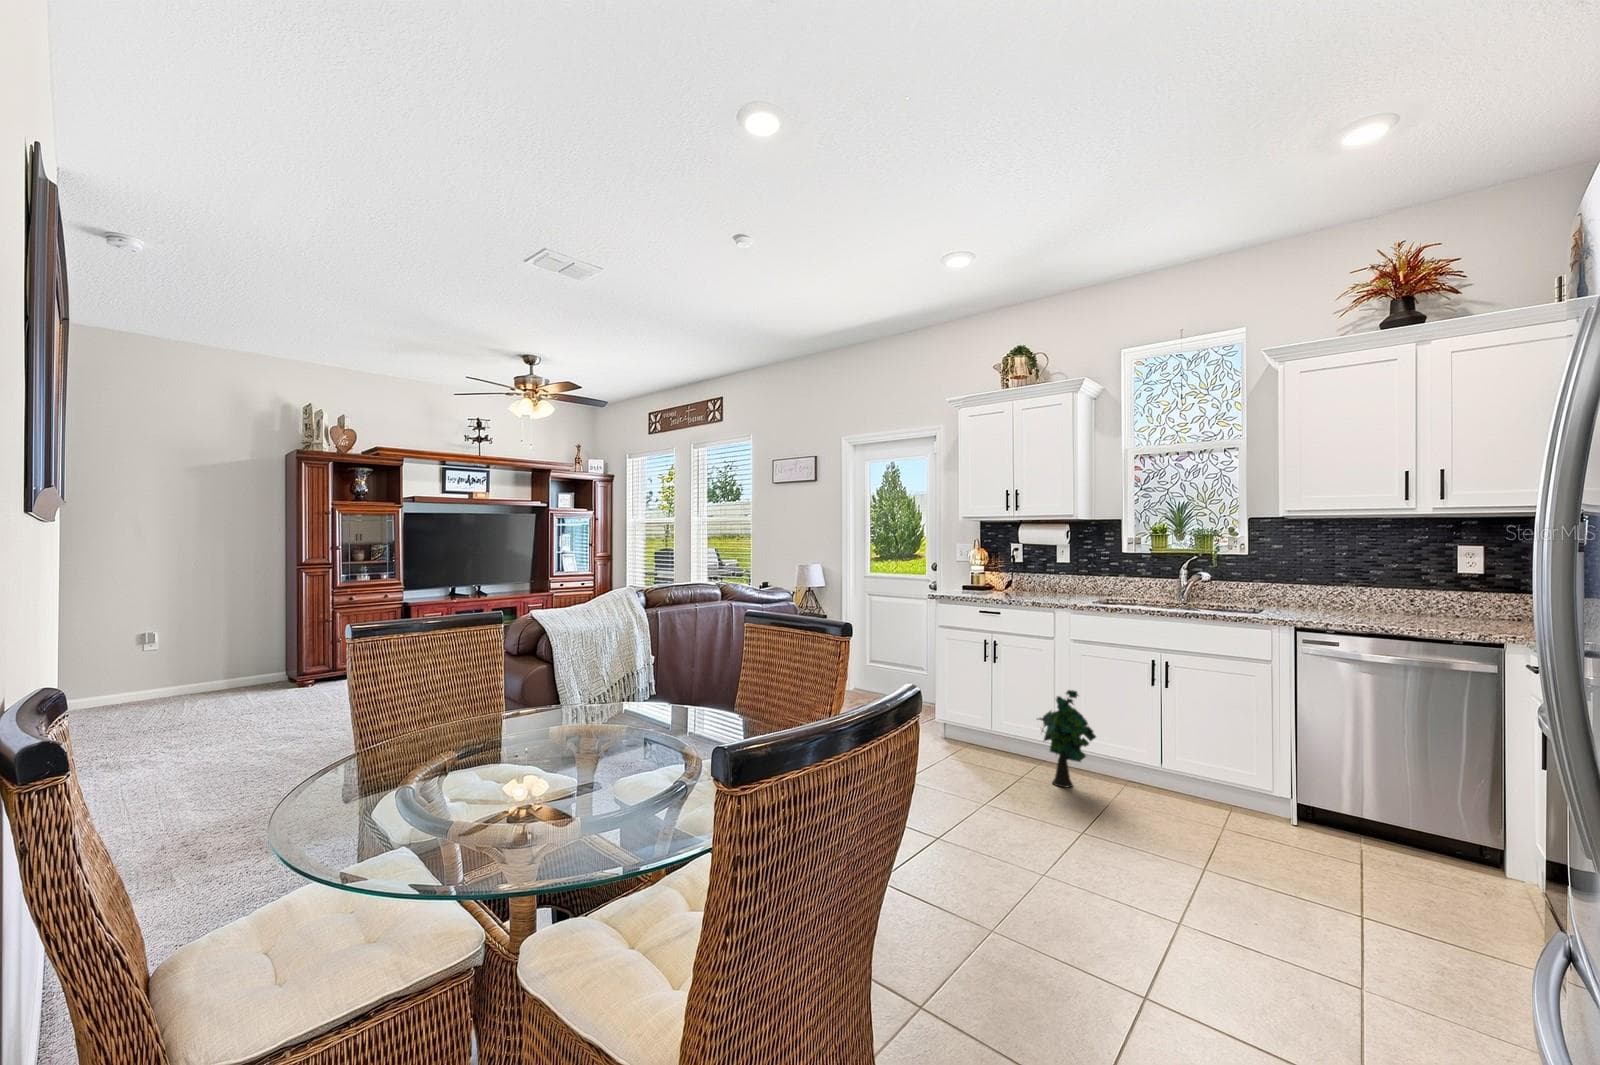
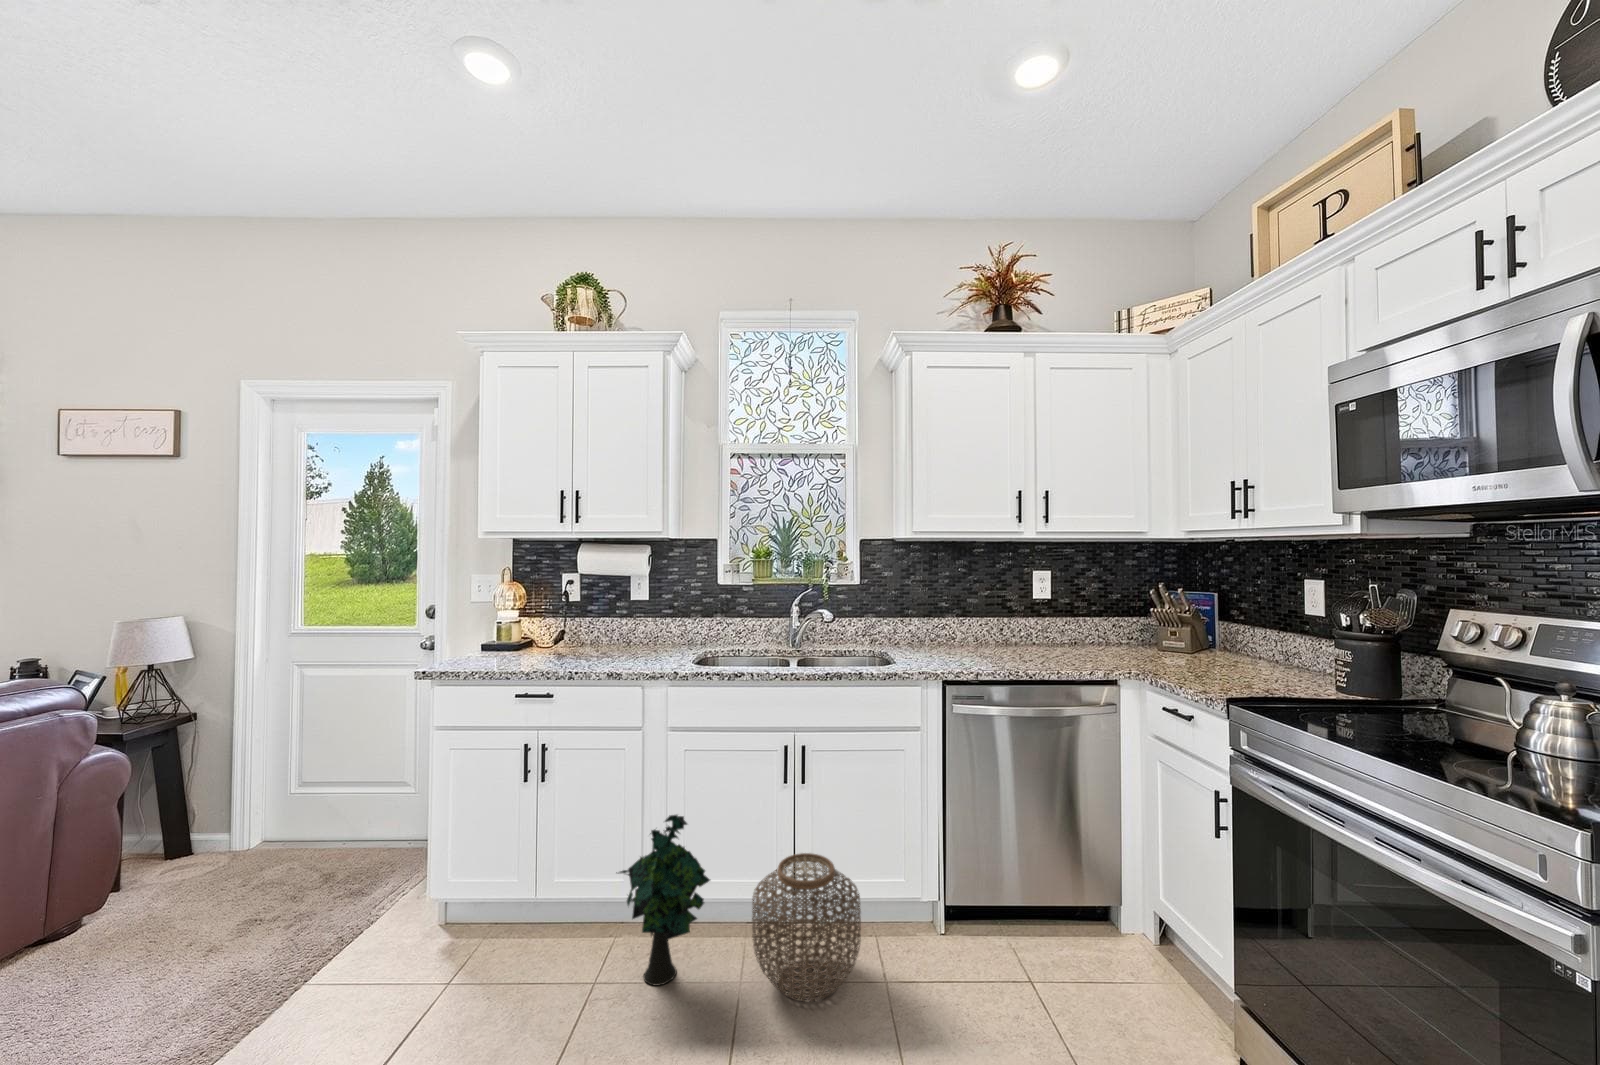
woven basket: none [1120,731,1202,819] -> present [752,853,861,1001]

